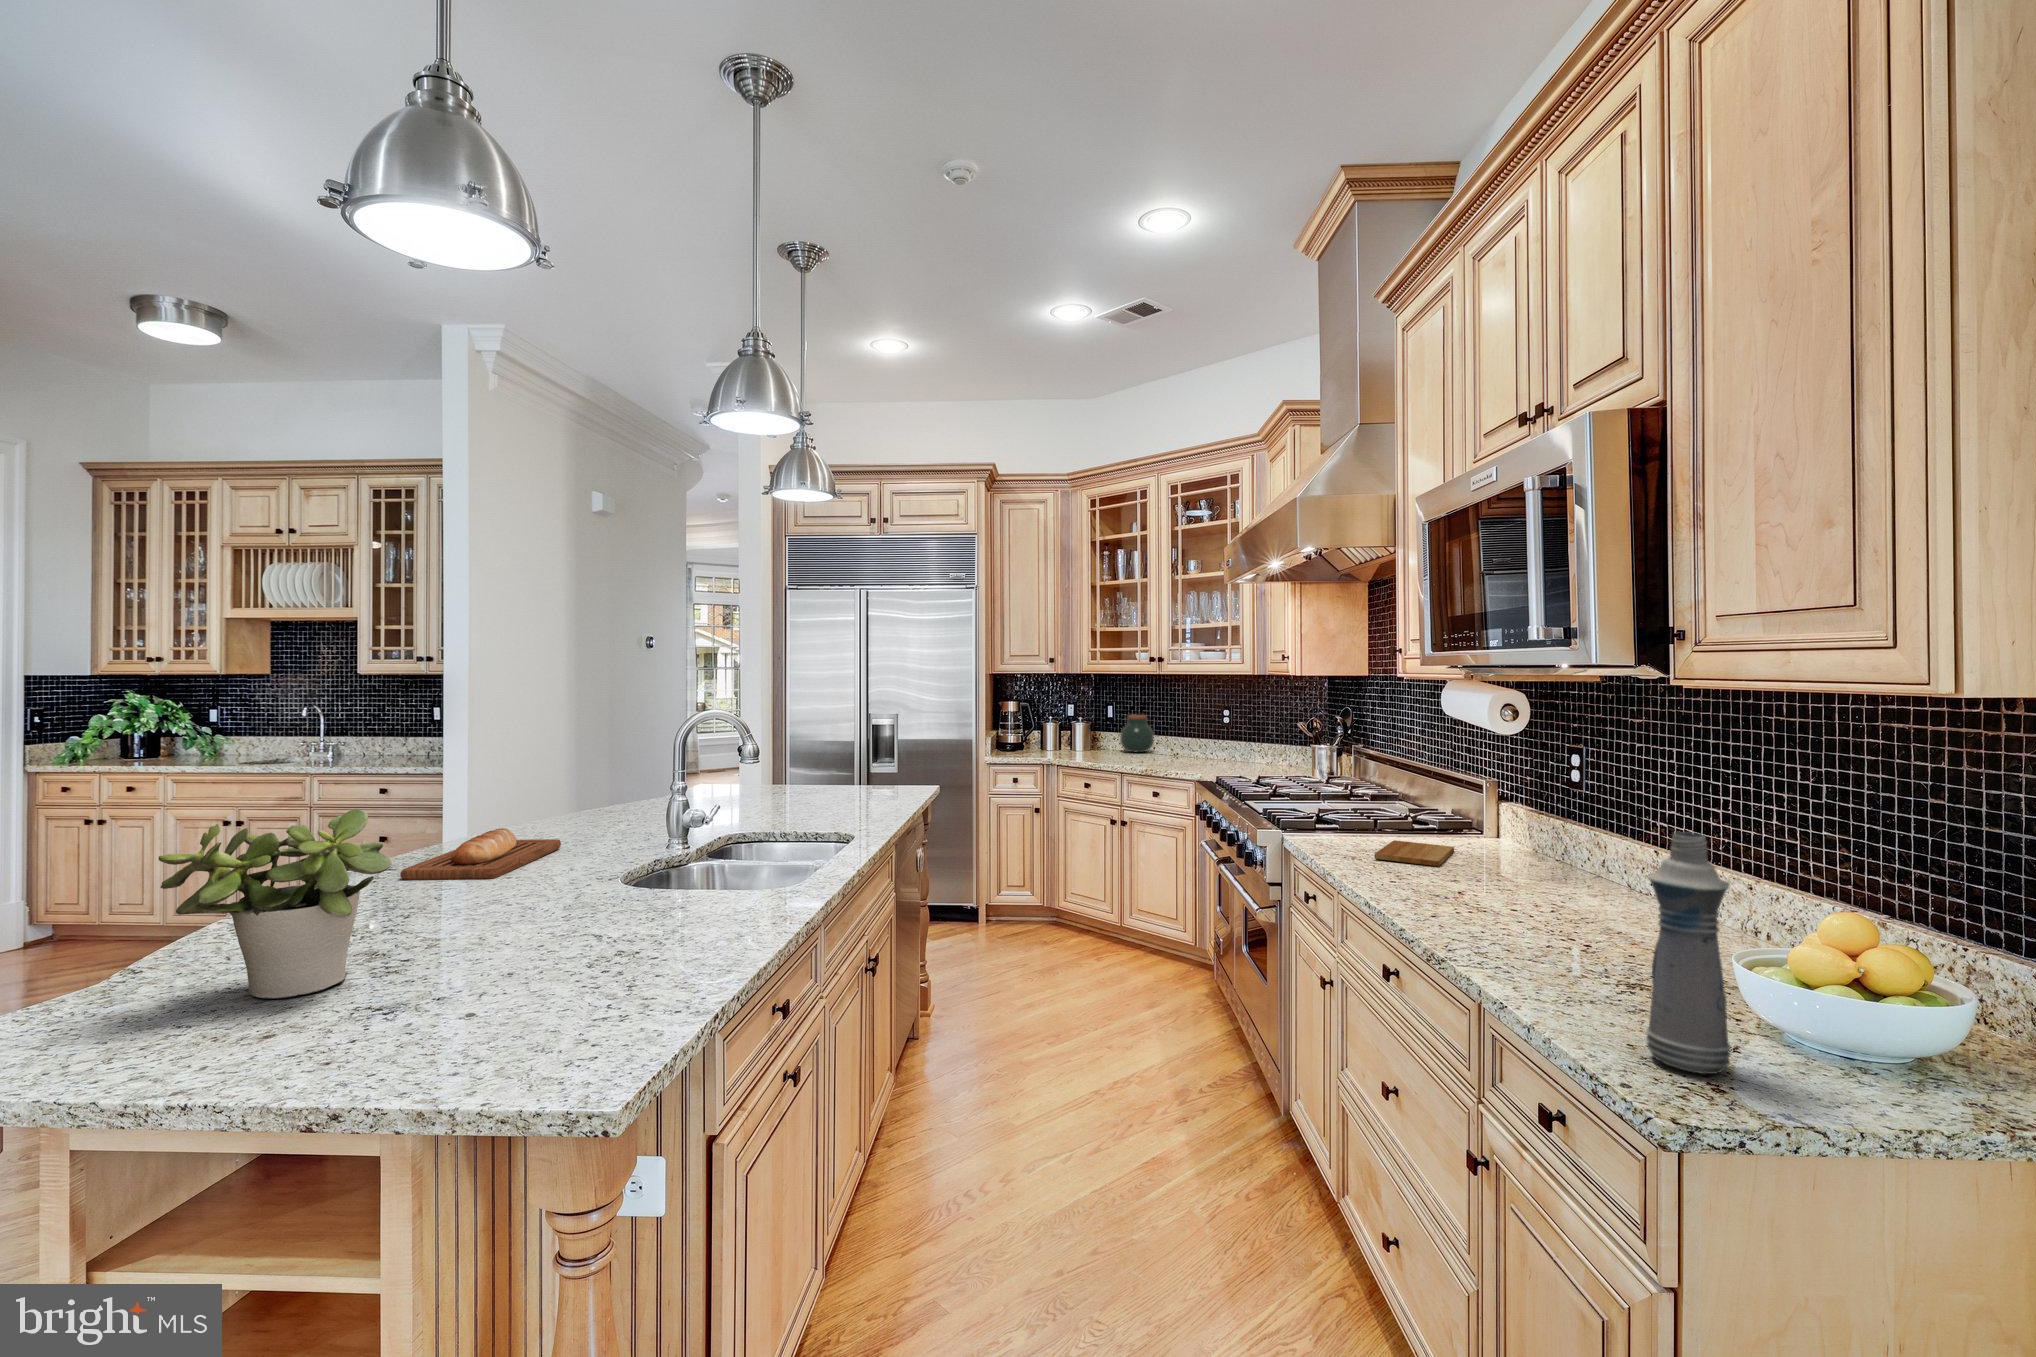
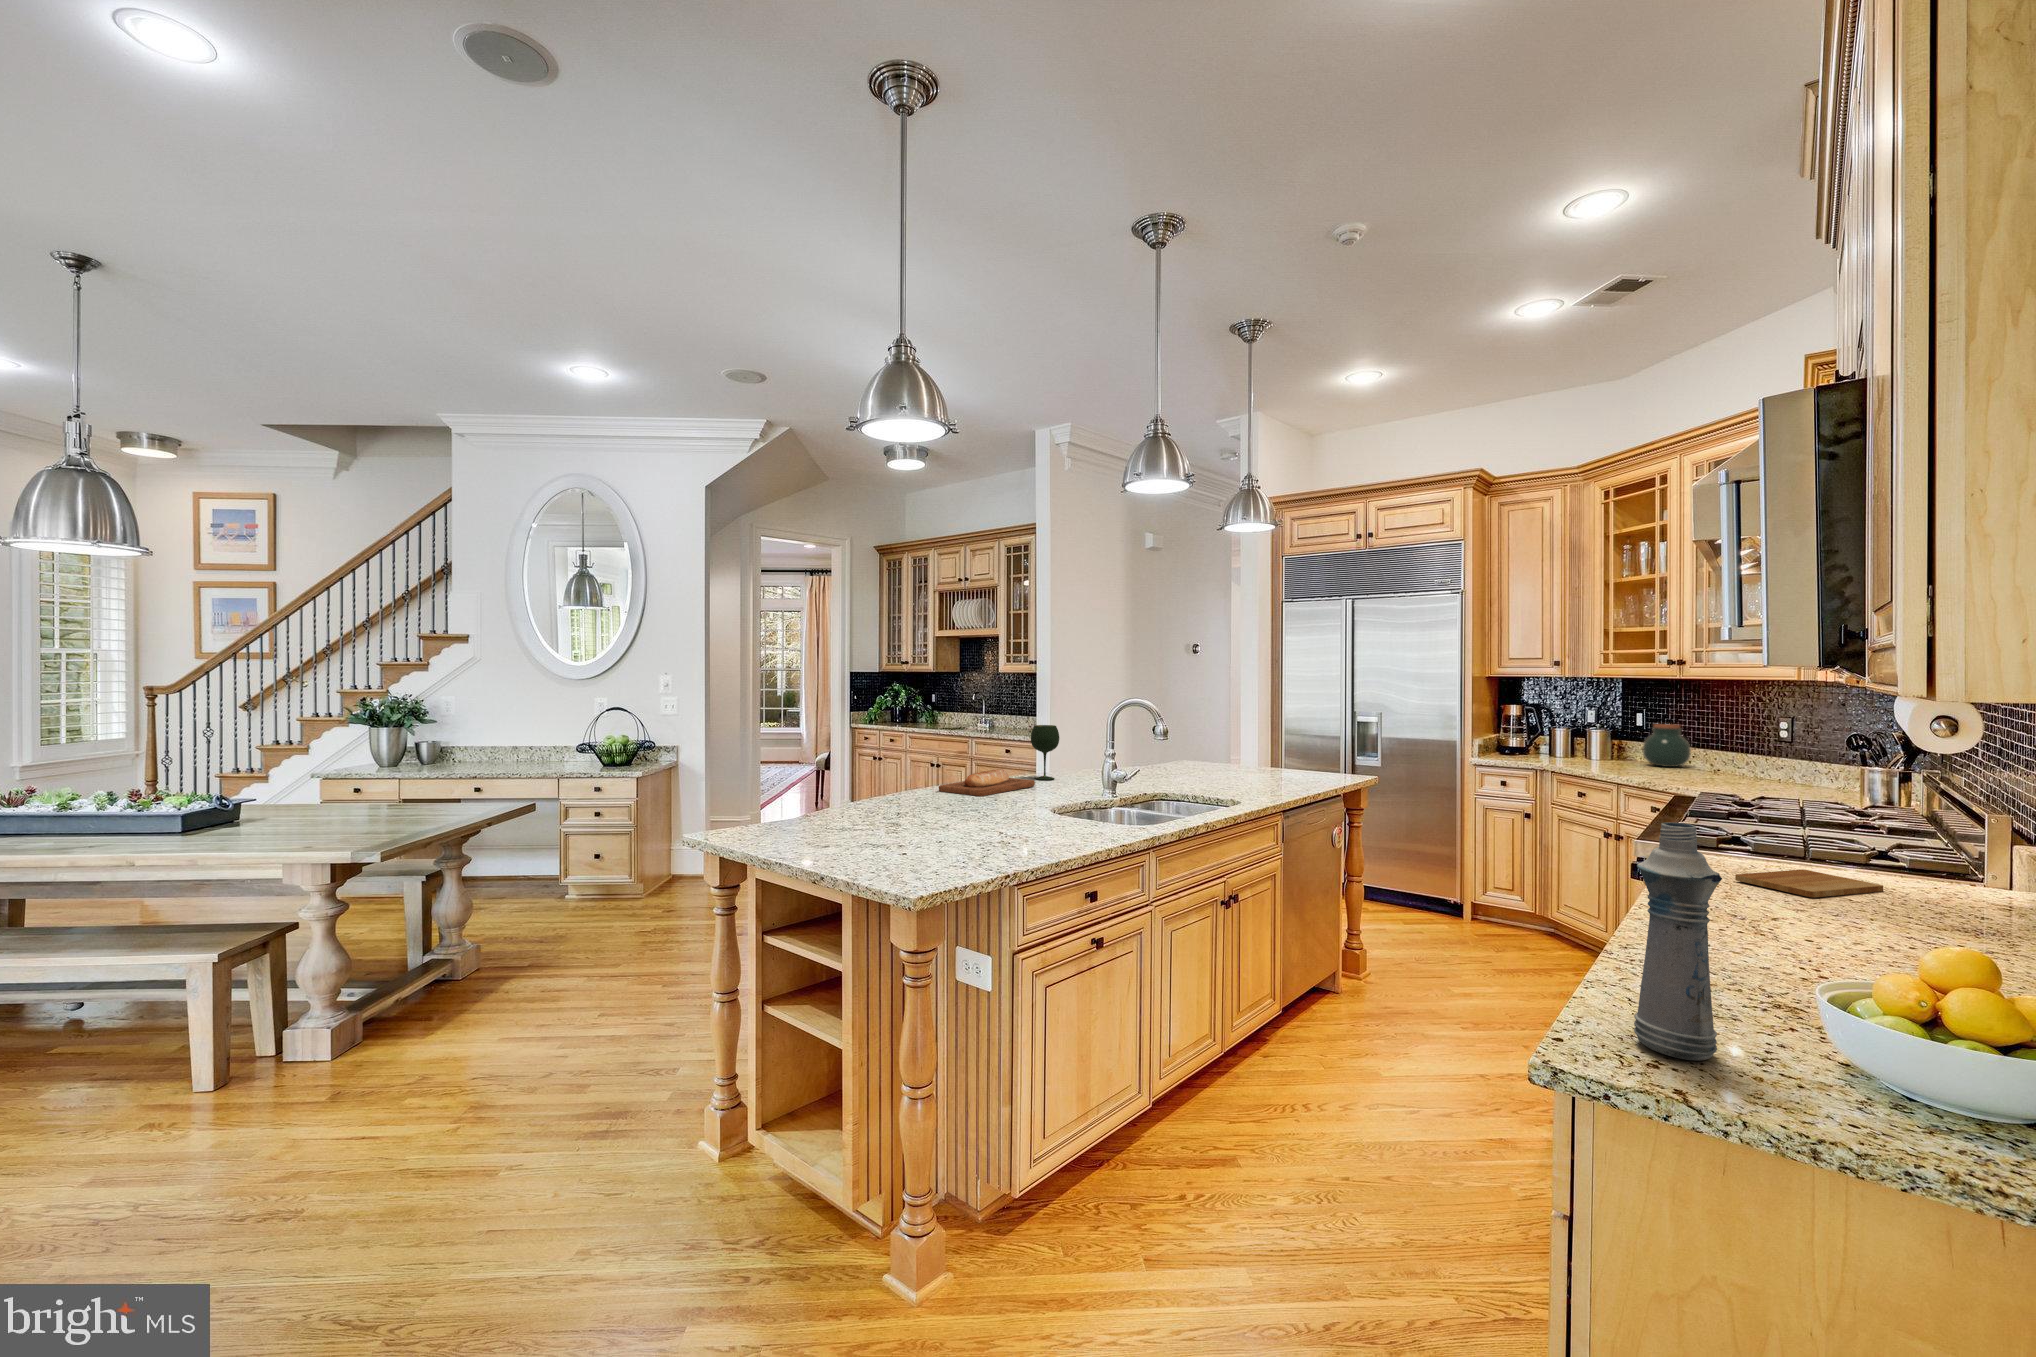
wine glass: none [533,754,581,836] -> present [1031,725,1059,780]
potted plant: present [159,809,391,999] -> none [794,737,883,828]

